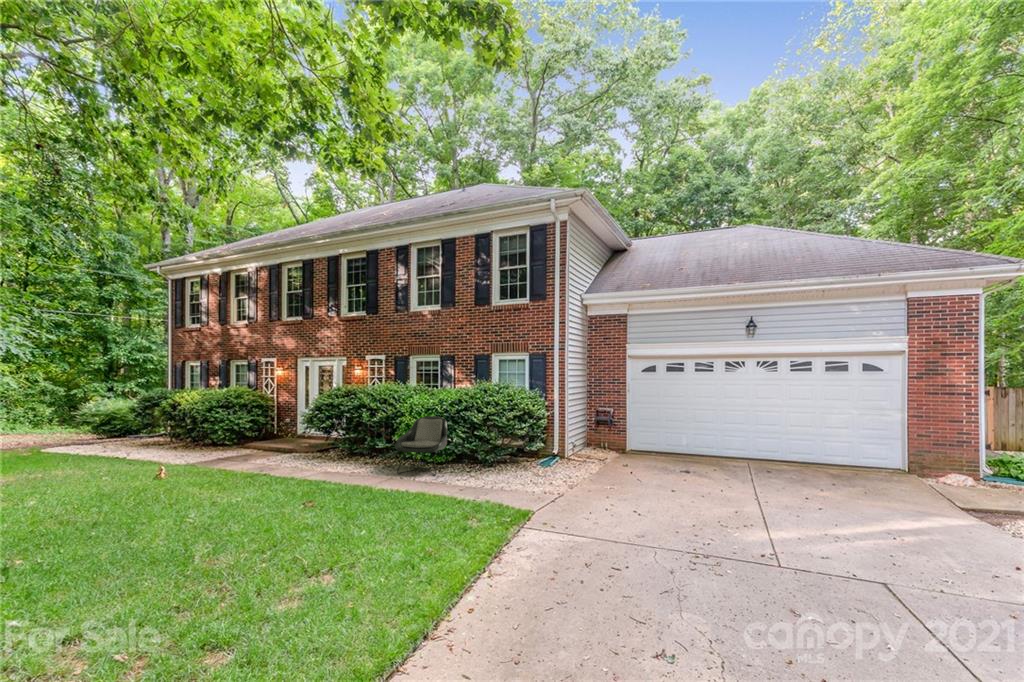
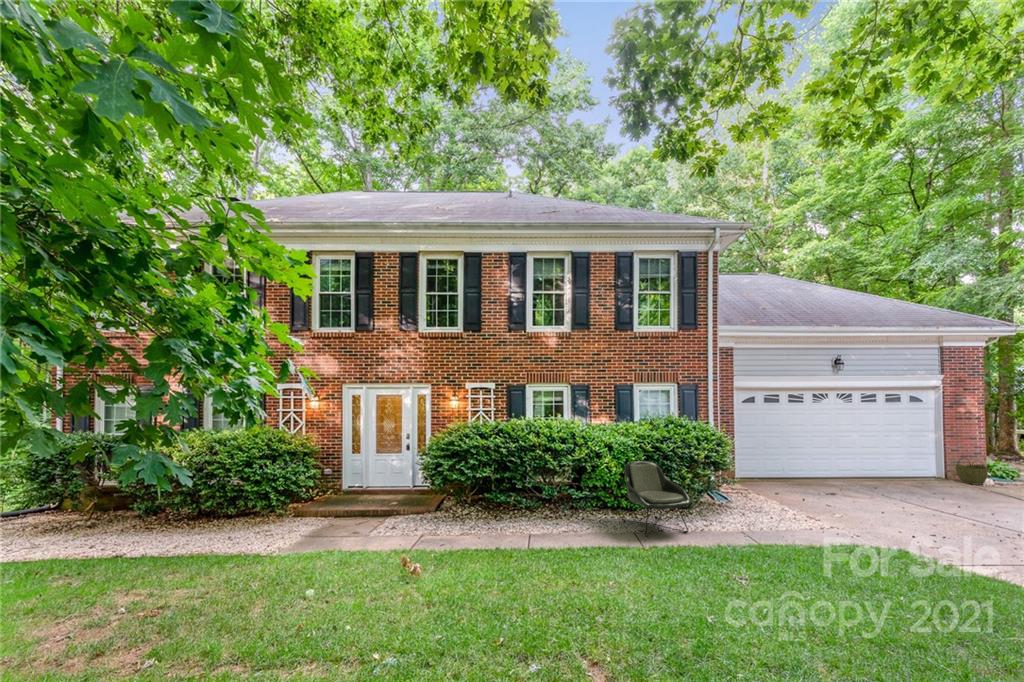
woven basket: none [930,448,974,486] -> present [956,458,988,485]

